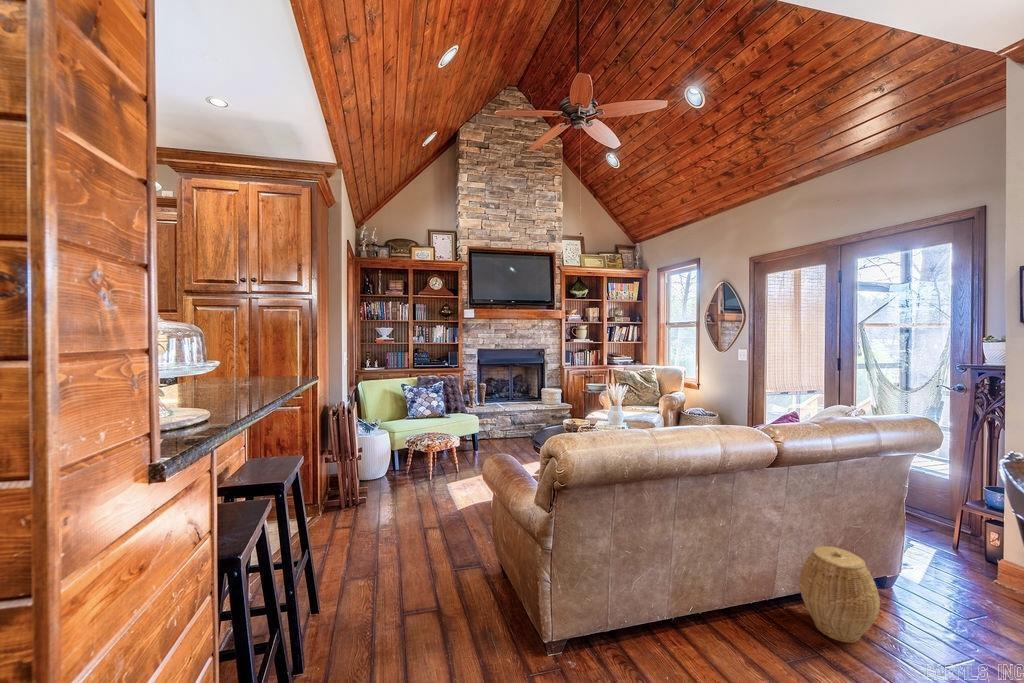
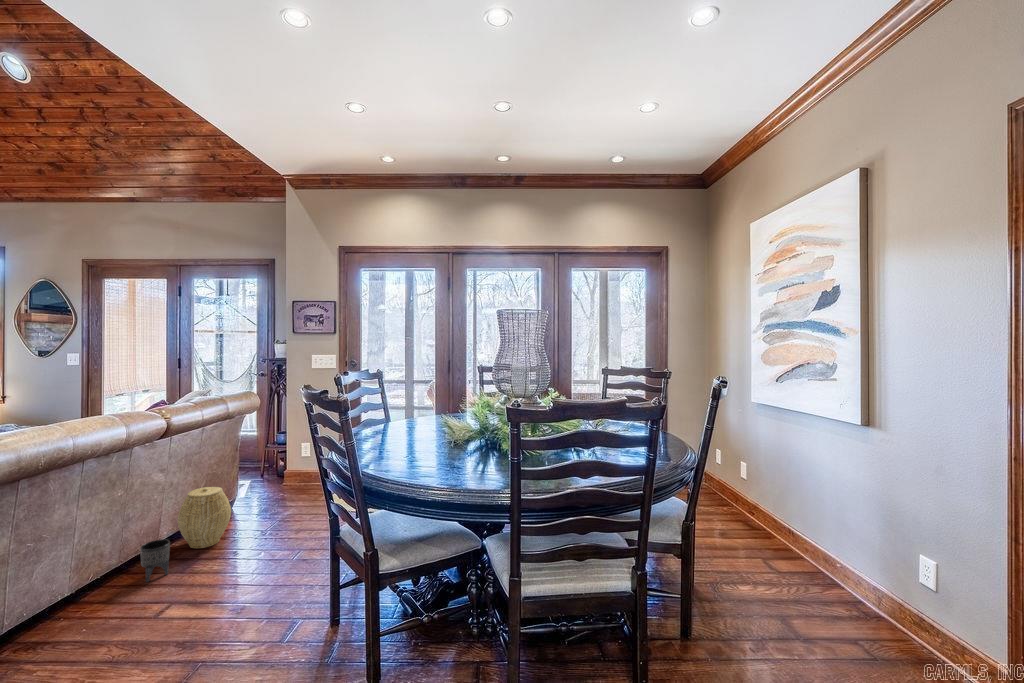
planter: none [742,597,778,656] -> present [140,539,170,582]

